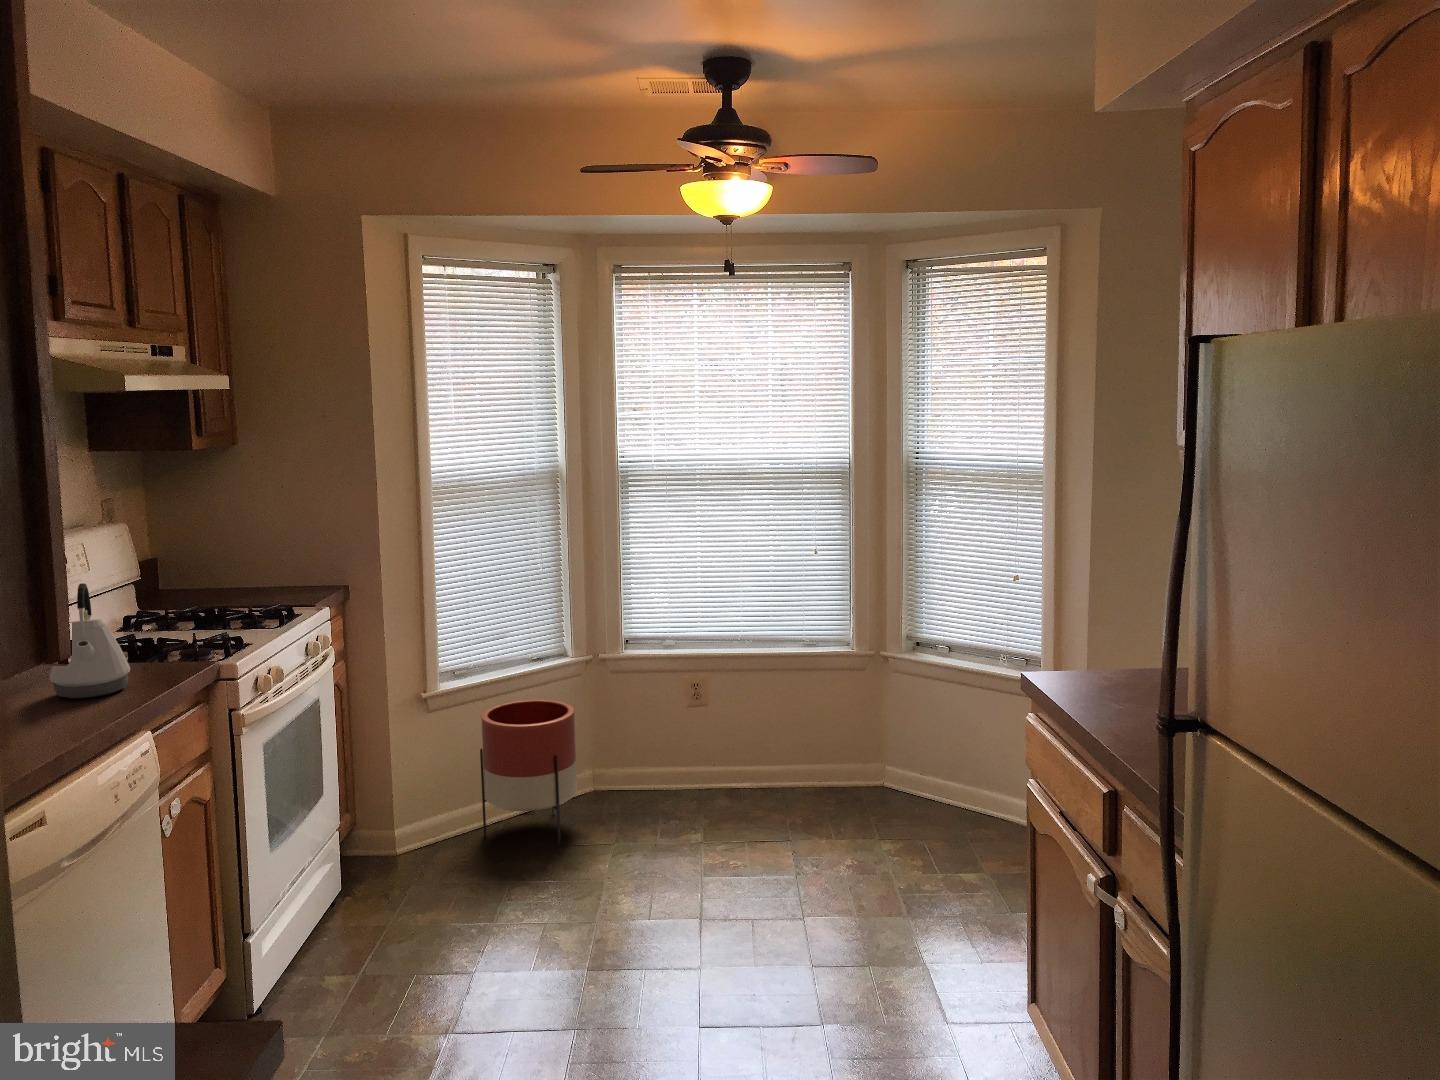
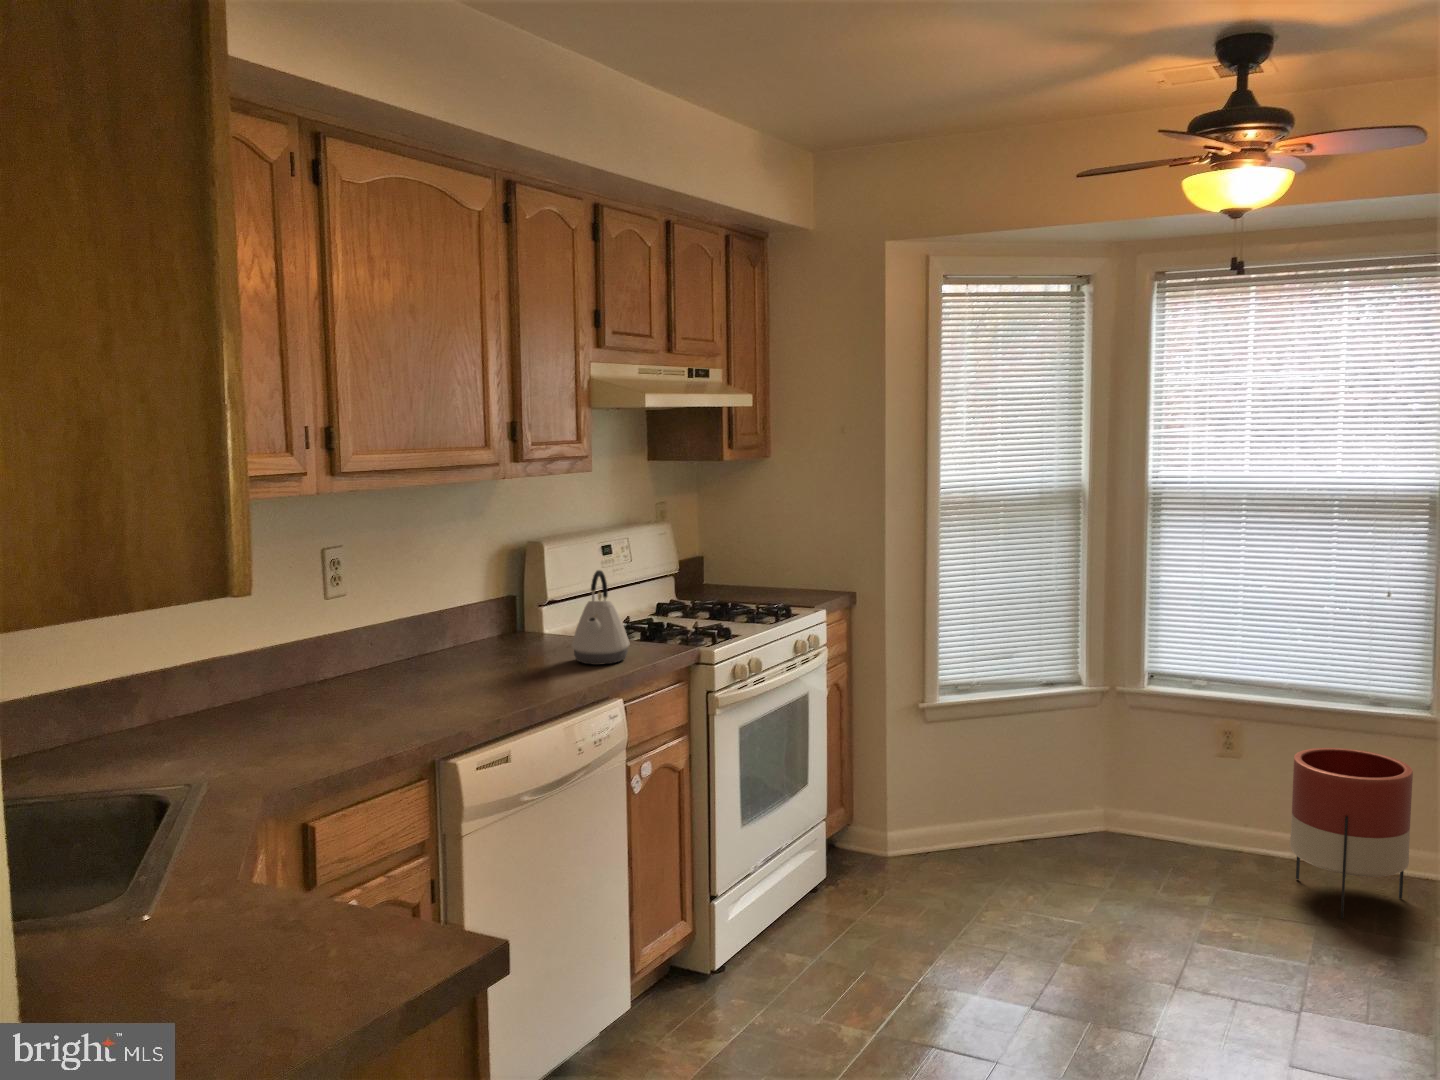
planter: present [480,700,577,845] -> present [1290,748,1413,919]

